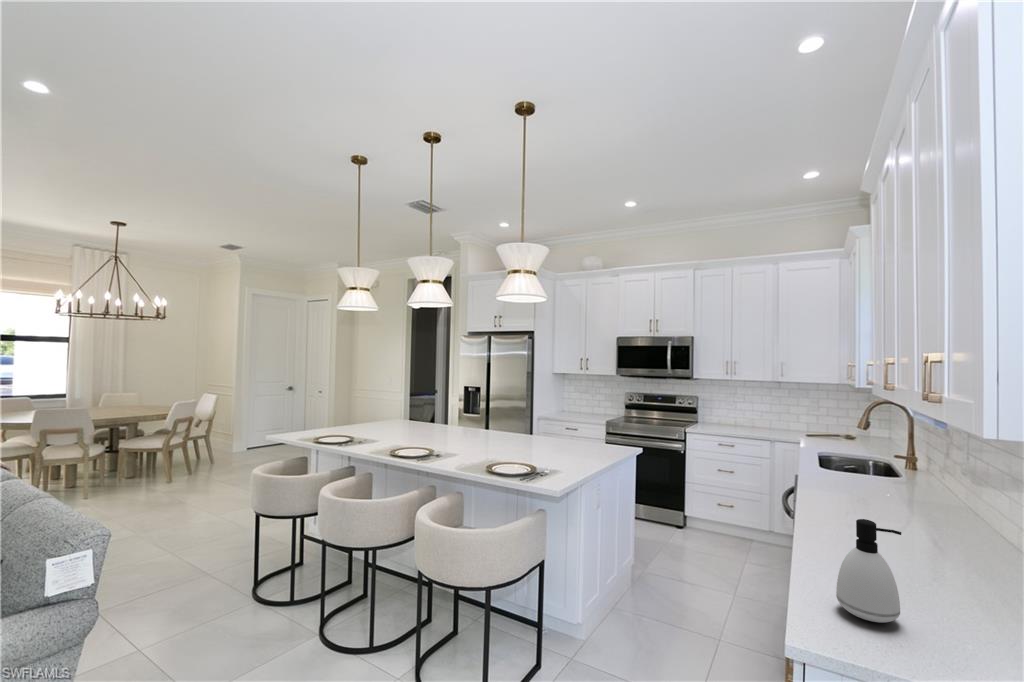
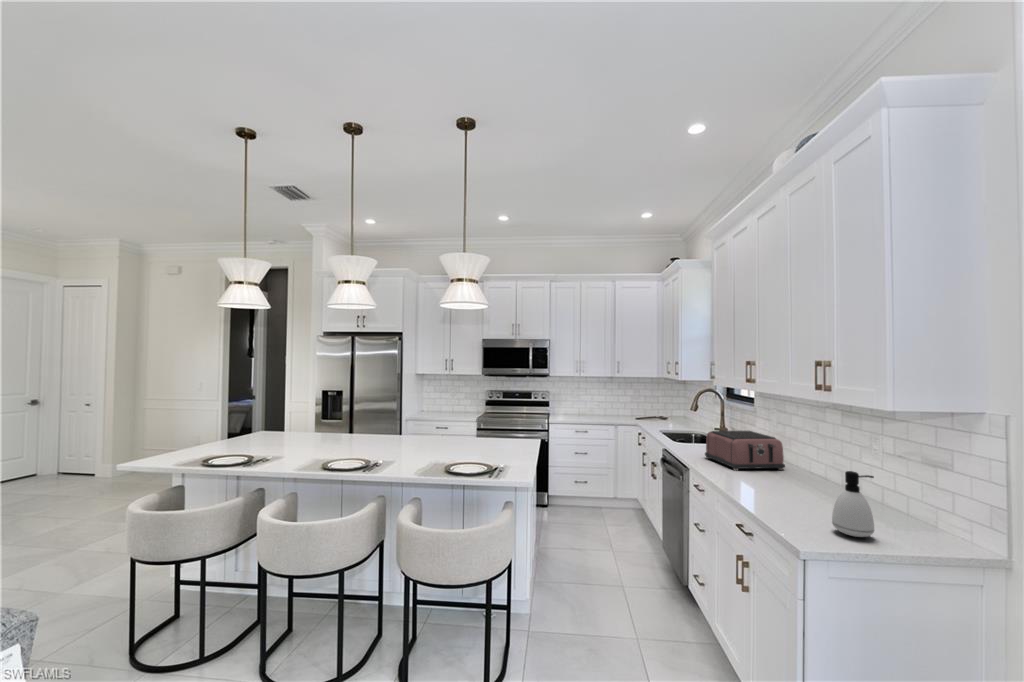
toaster: none [820,454,934,522] -> present [705,431,785,471]

